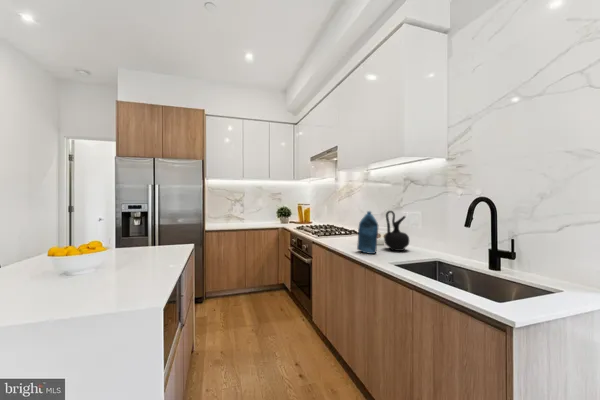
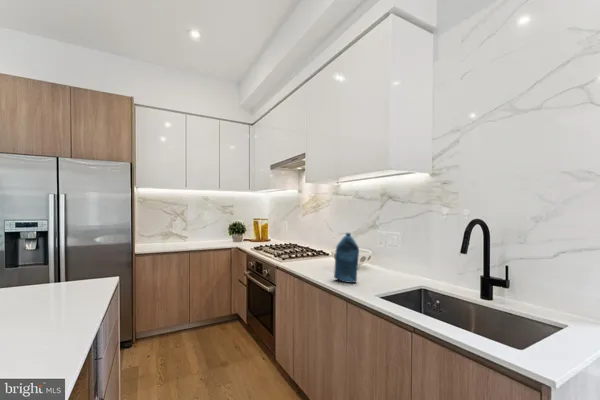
ceramic jug: present [384,211,409,251] -> none [363,231,391,277]

